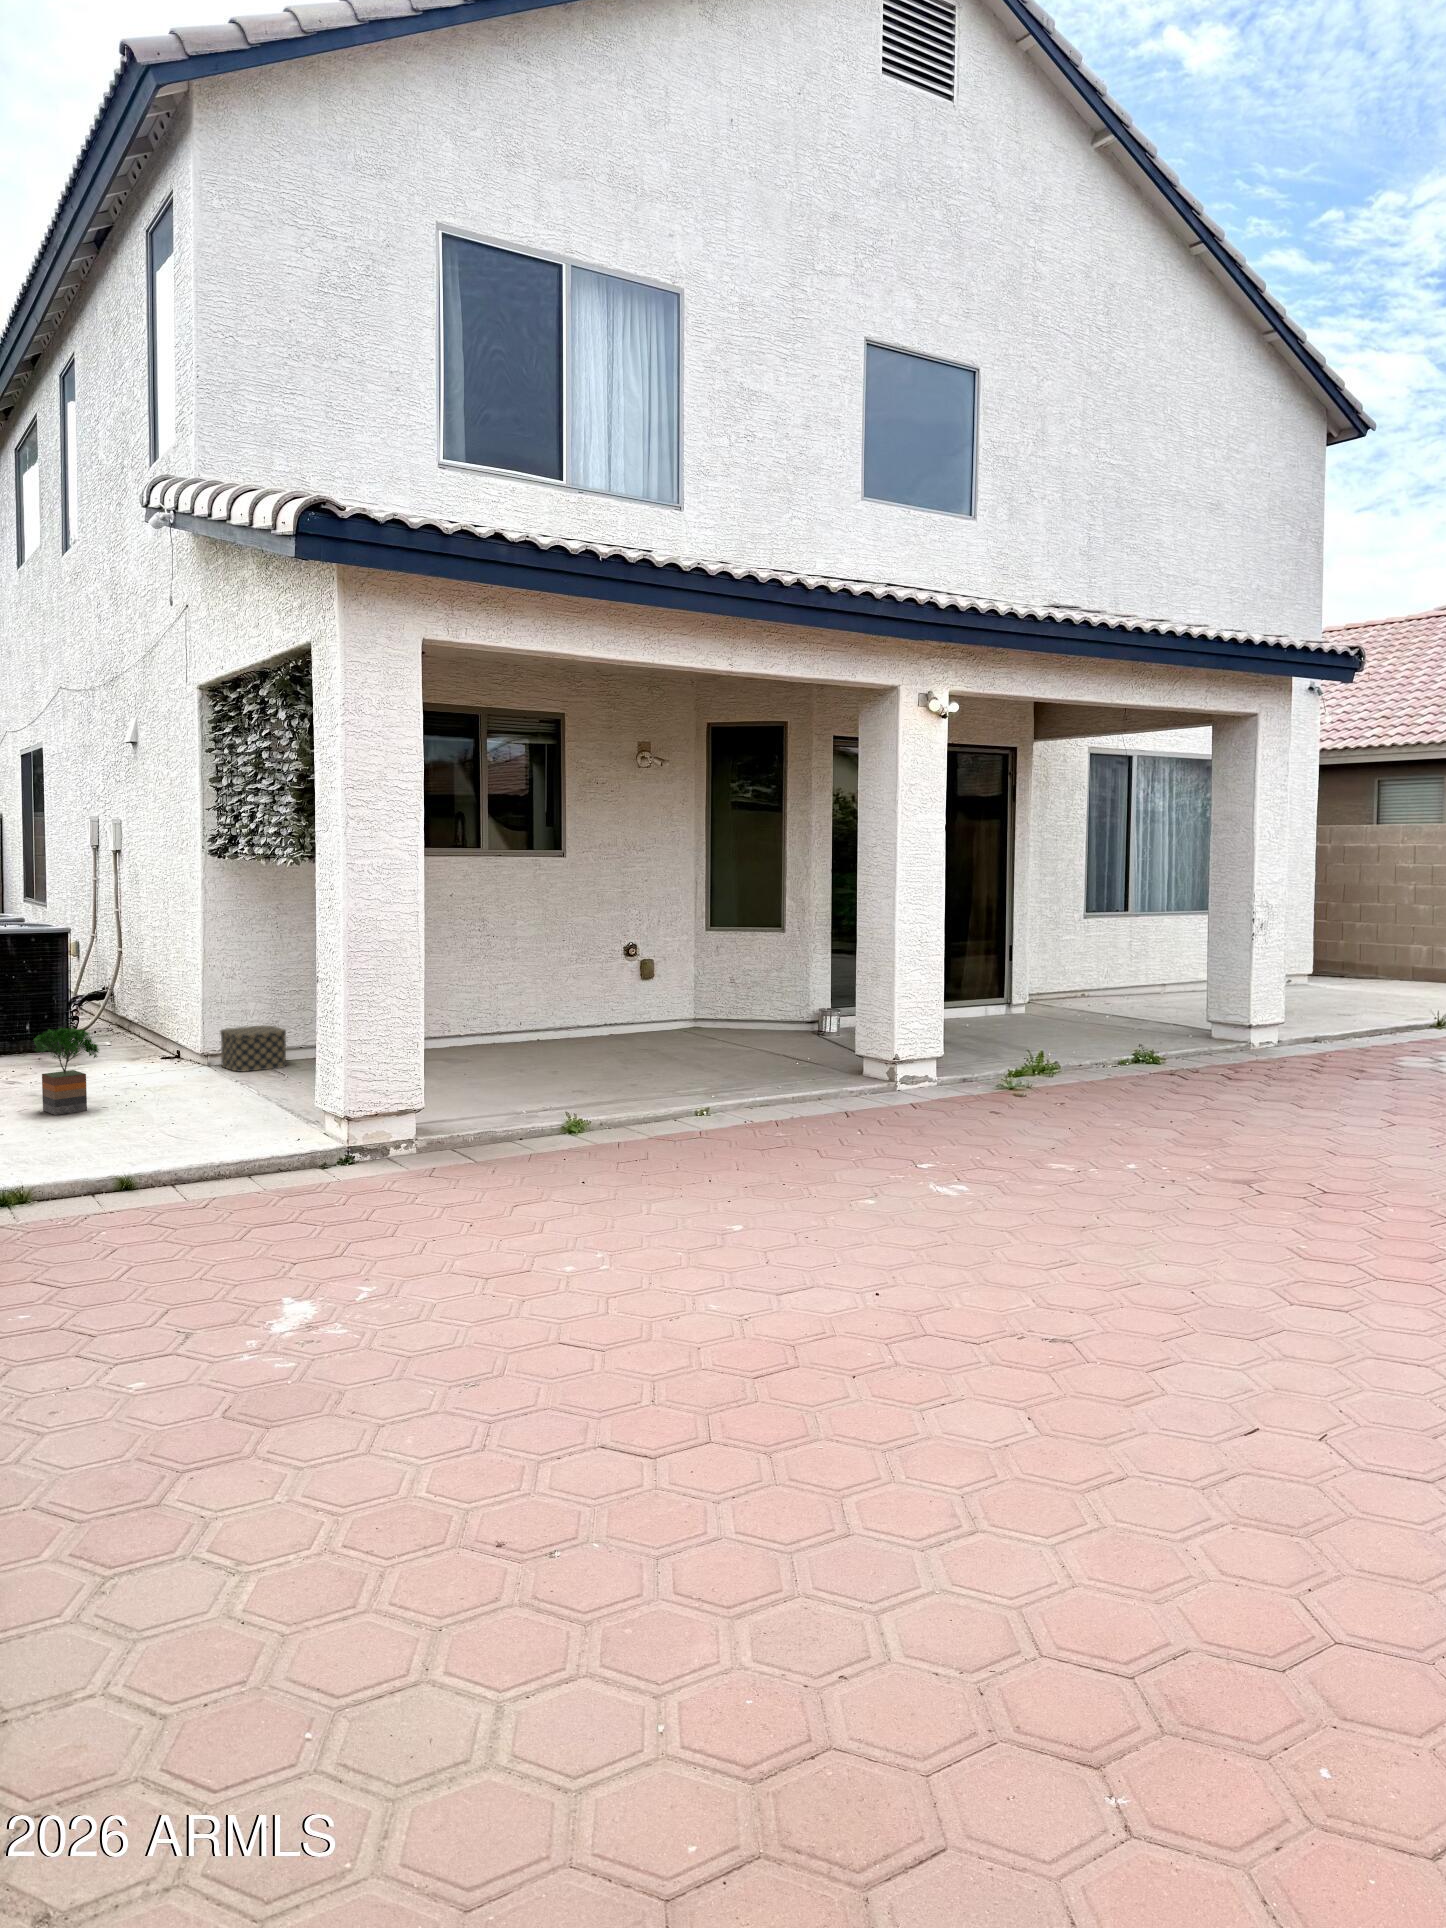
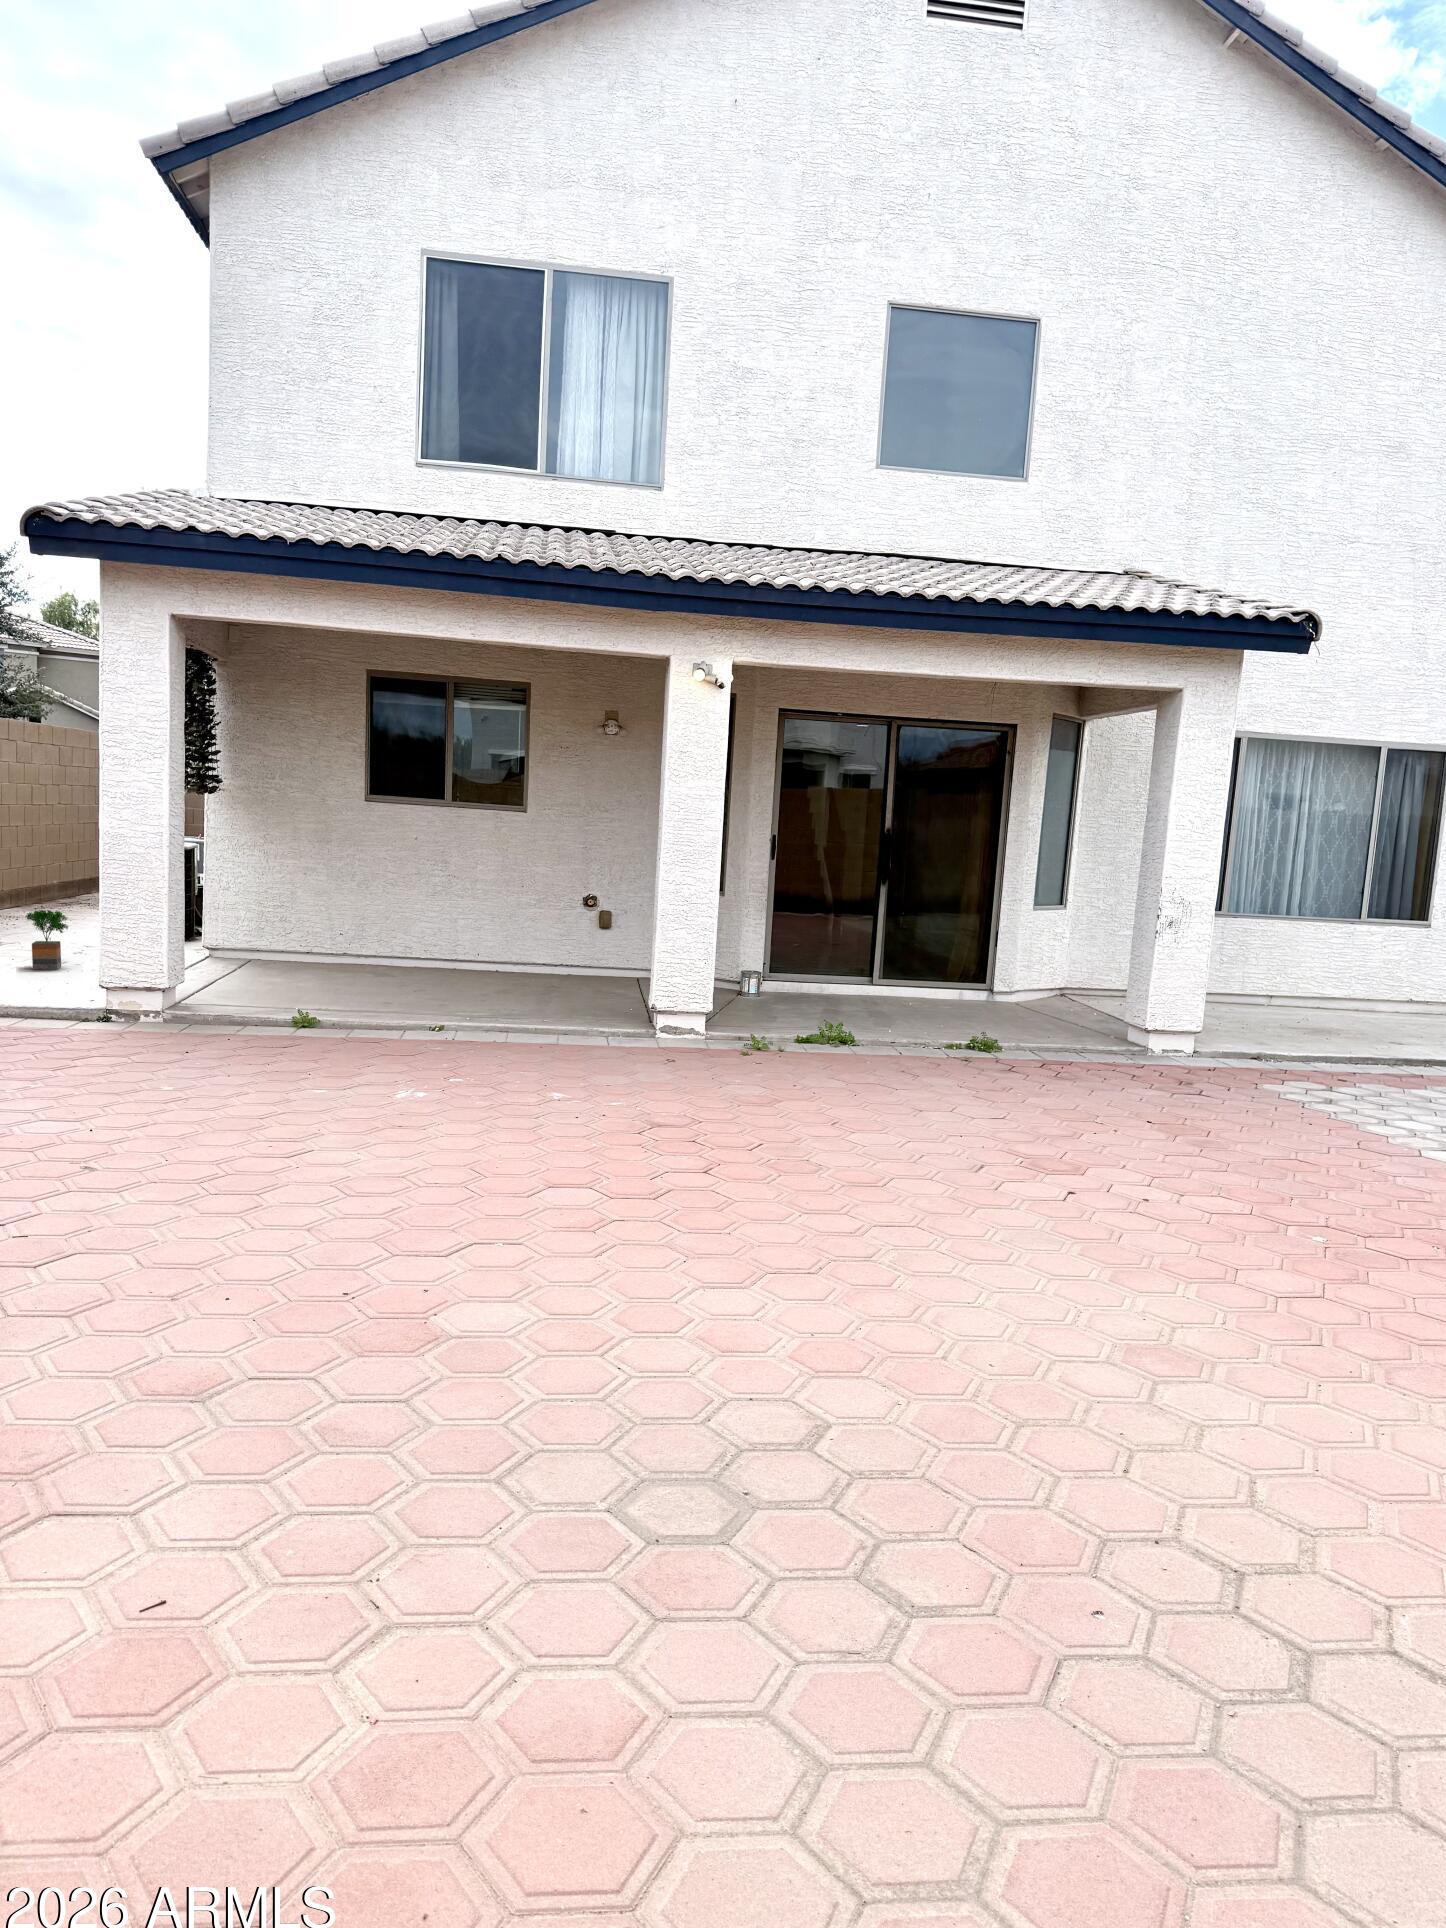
storage box: present [220,1026,286,1072] -> none [217,929,264,962]

